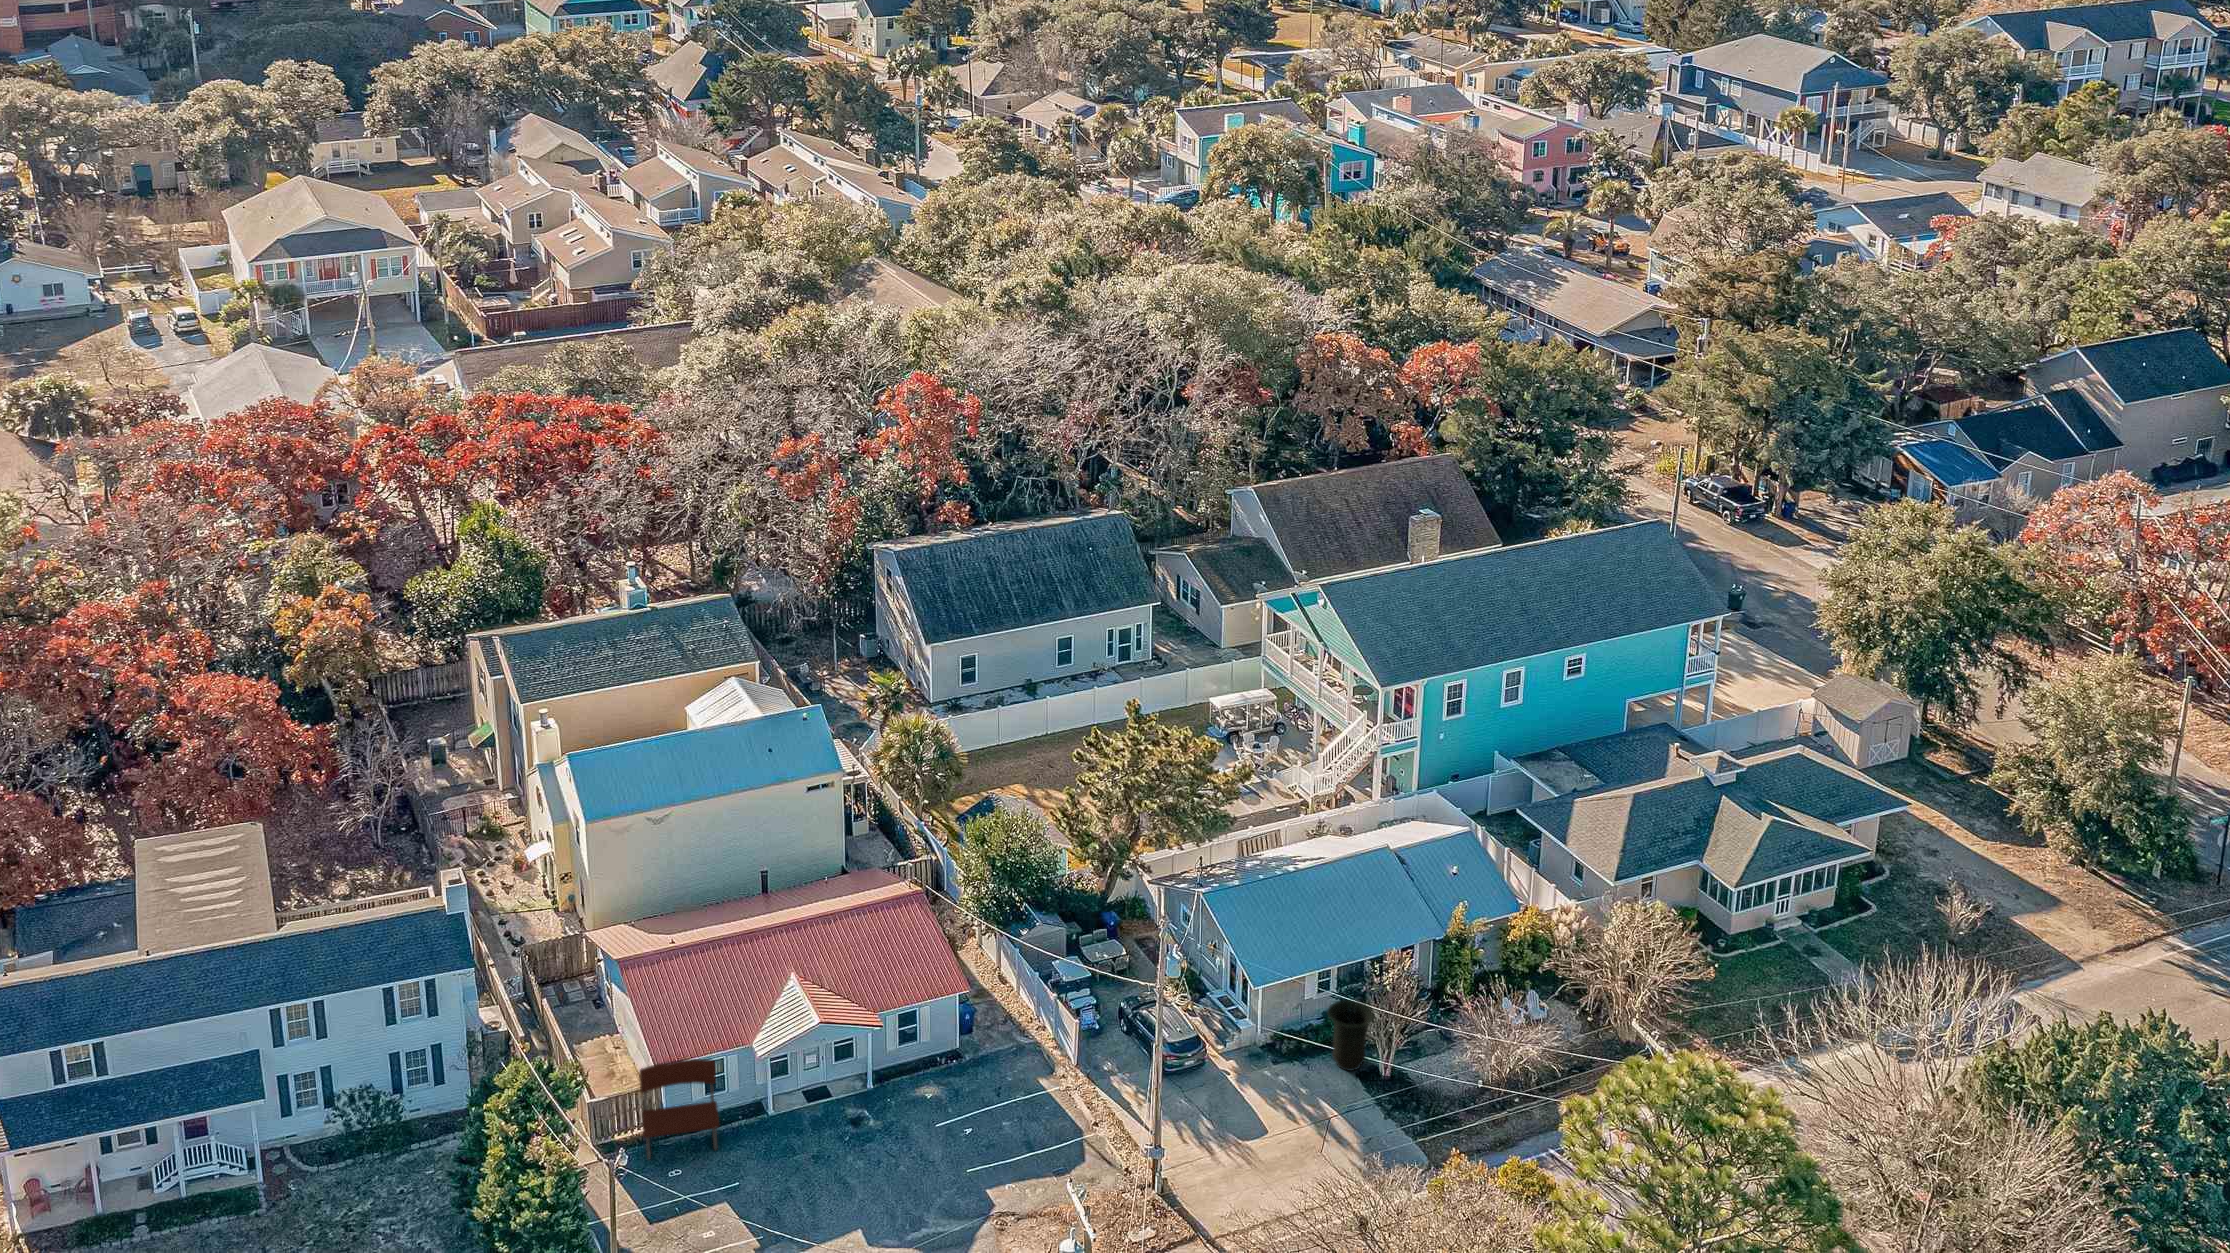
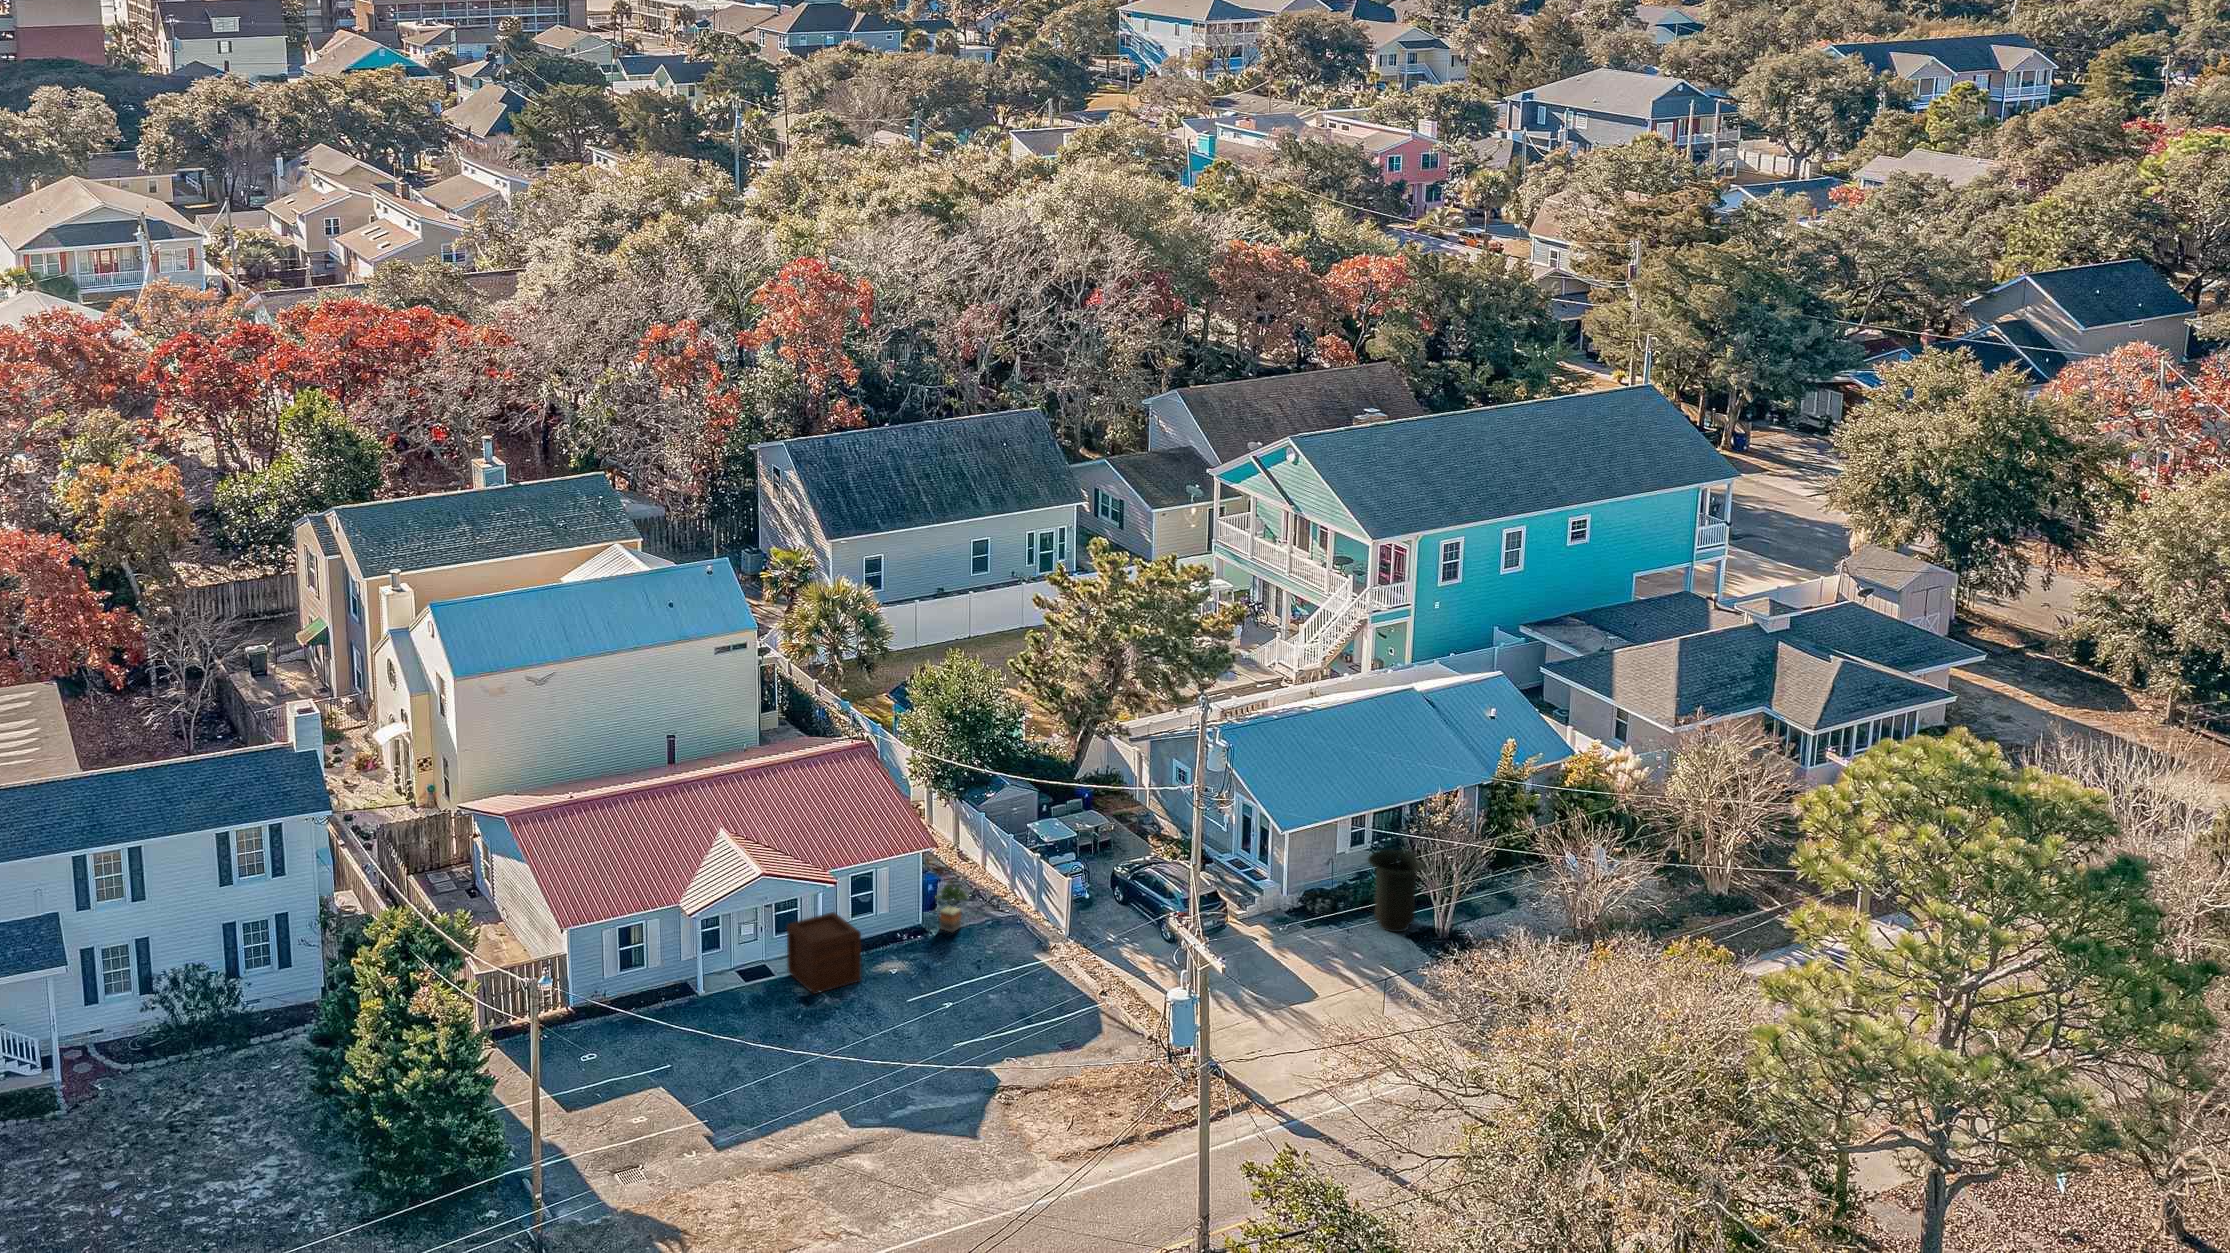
potted tree: none [968,1017,996,1057] -> present [936,885,968,932]
wooden crate: none [841,1045,900,1117] -> present [787,912,861,994]
bench: present [639,1059,719,1159] -> none [542,919,644,1045]

